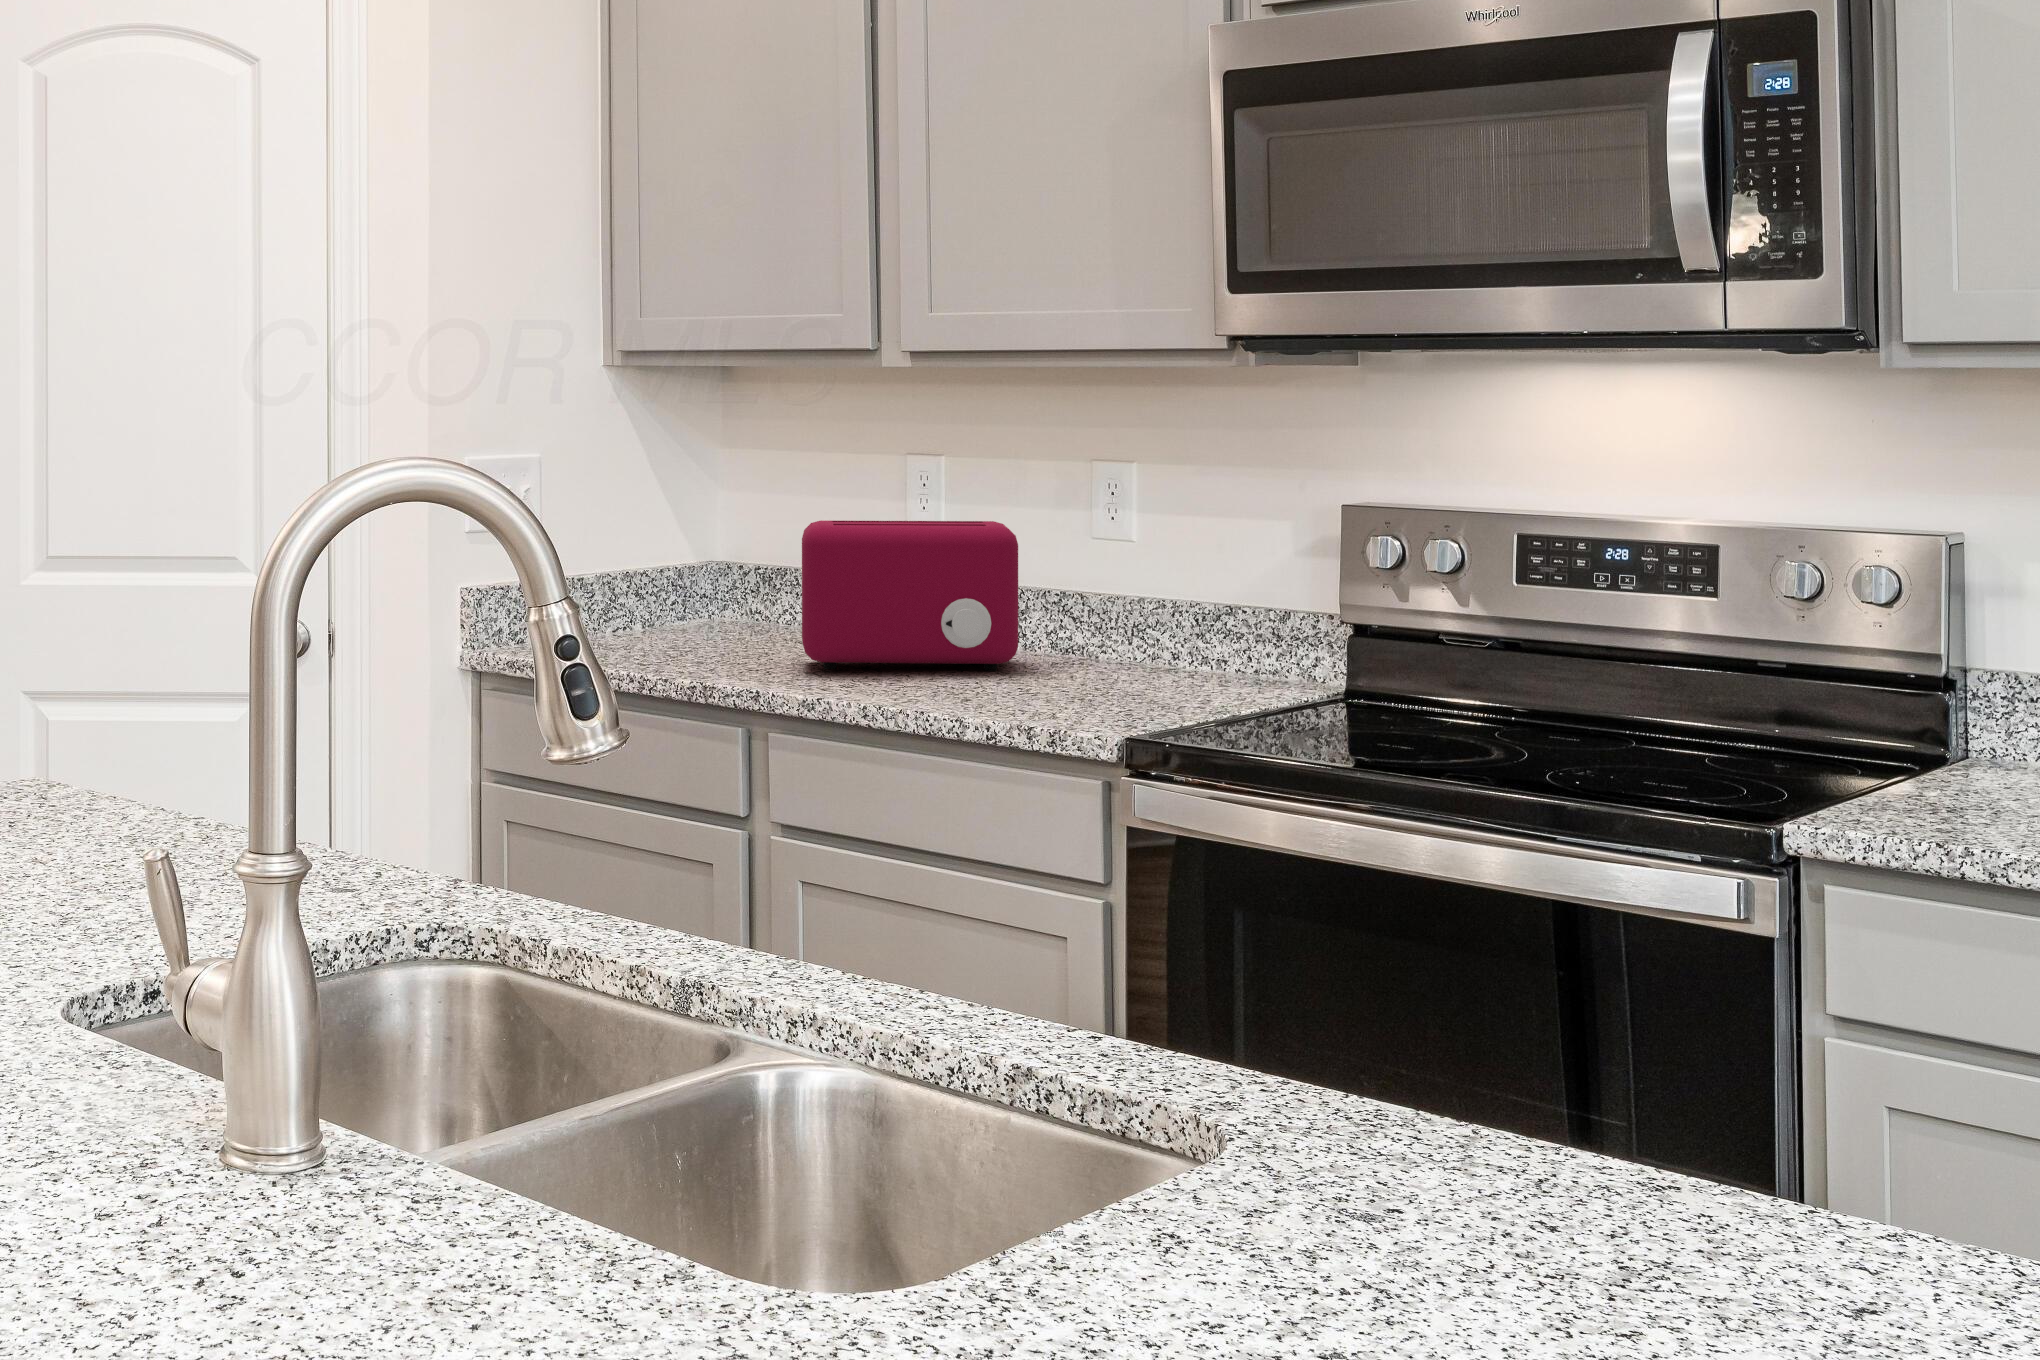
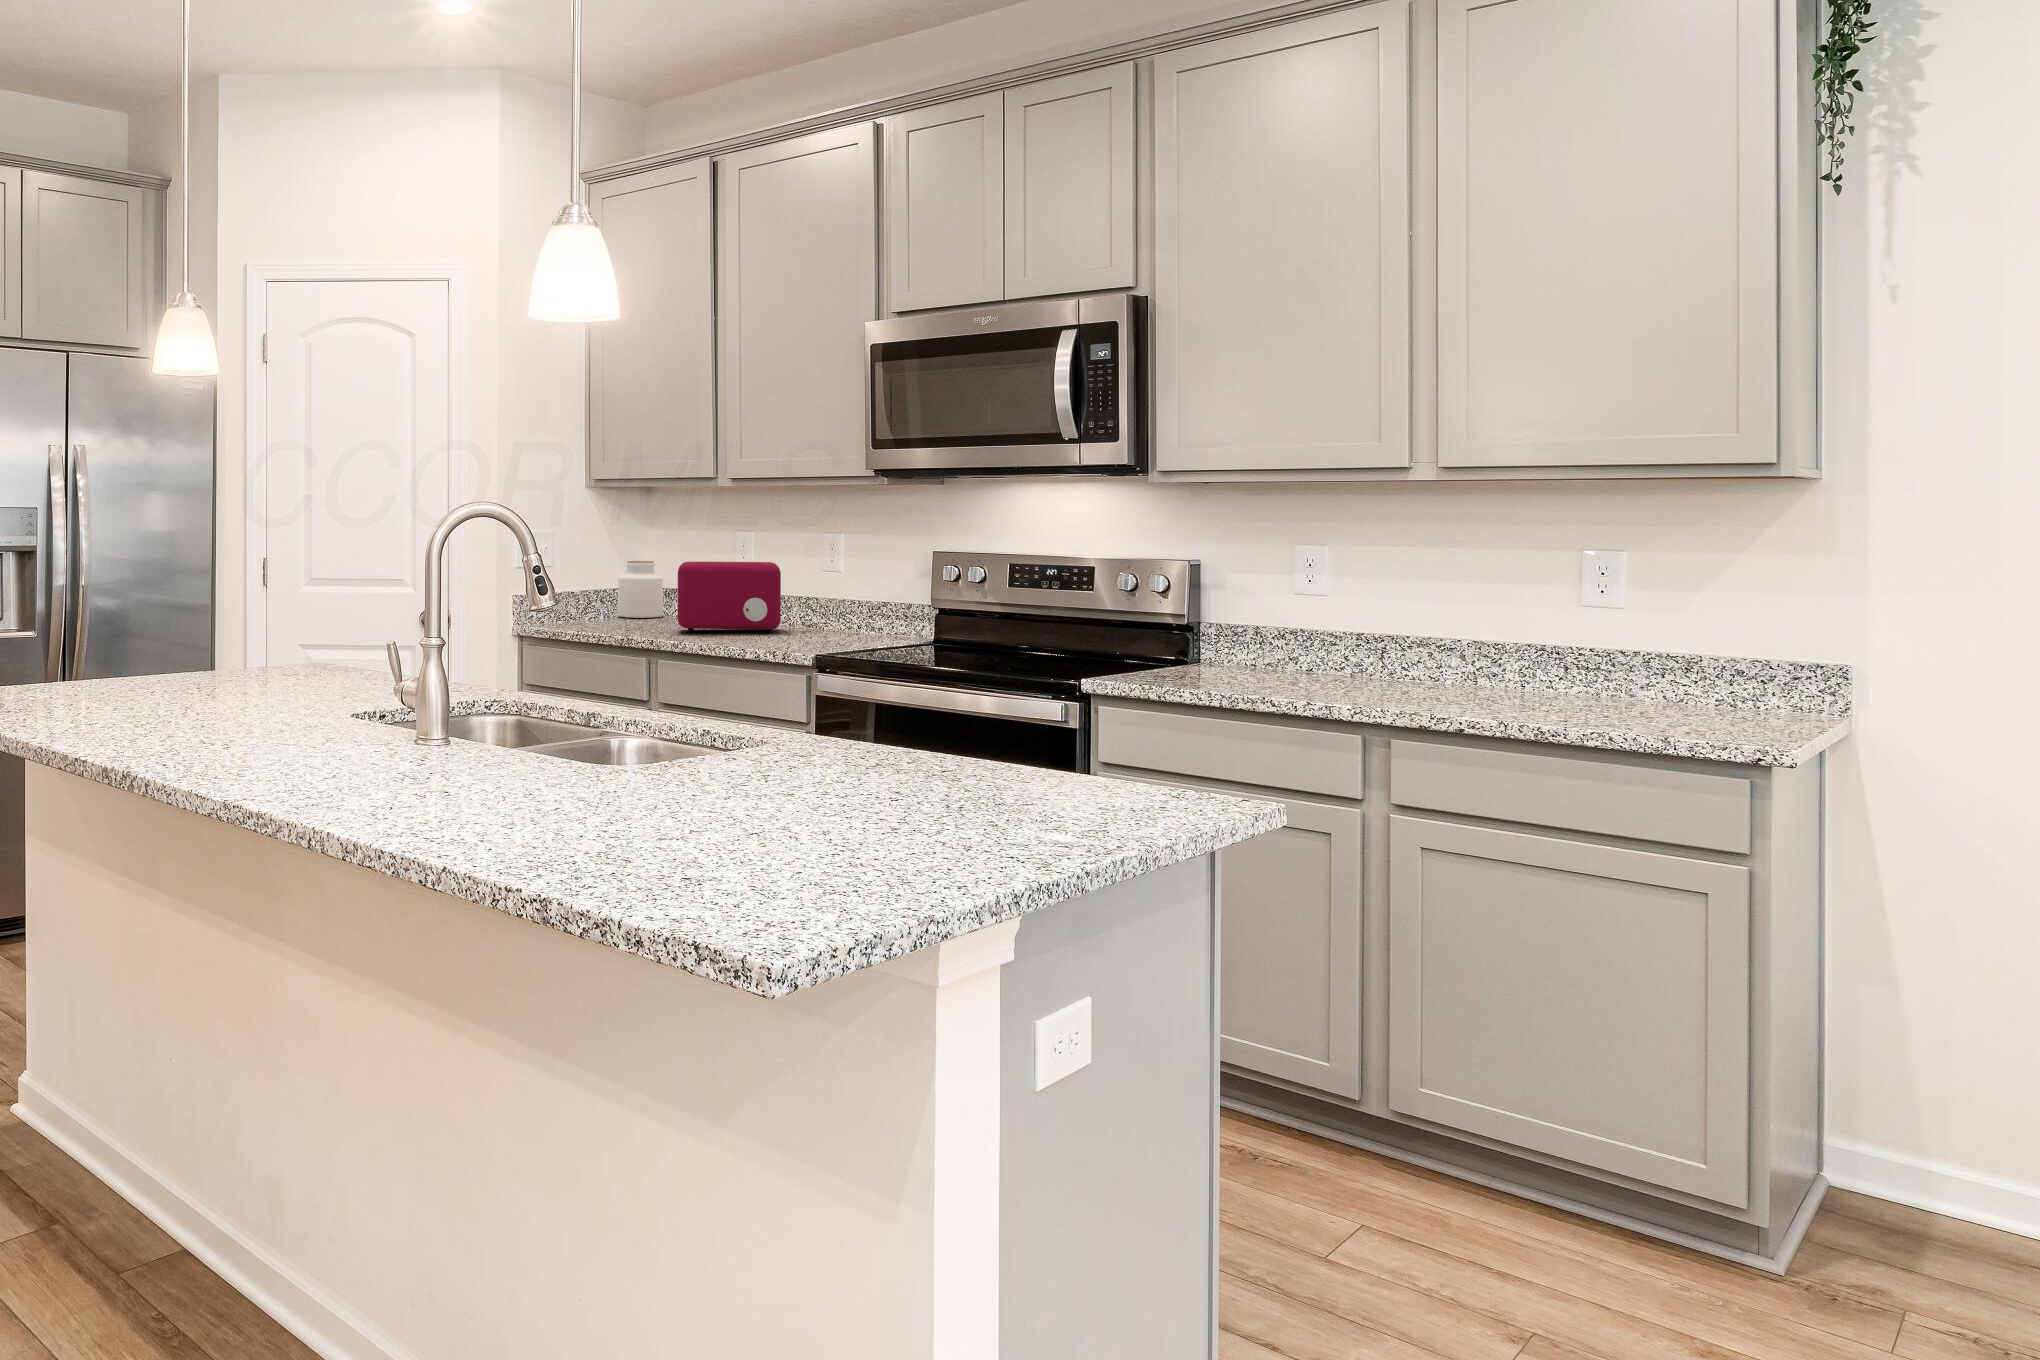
jar: none [668,511,760,629] -> present [618,561,663,618]

